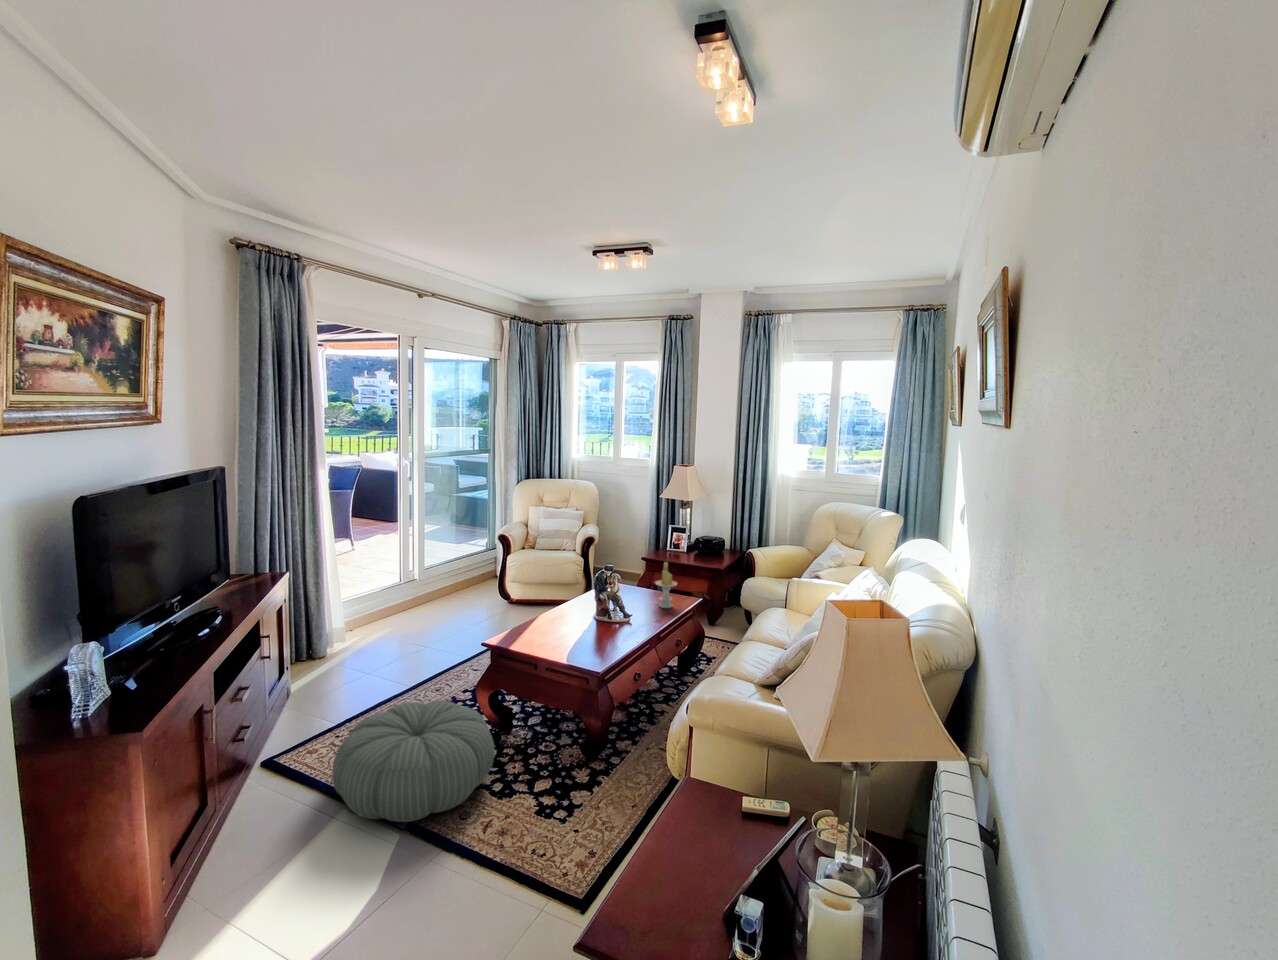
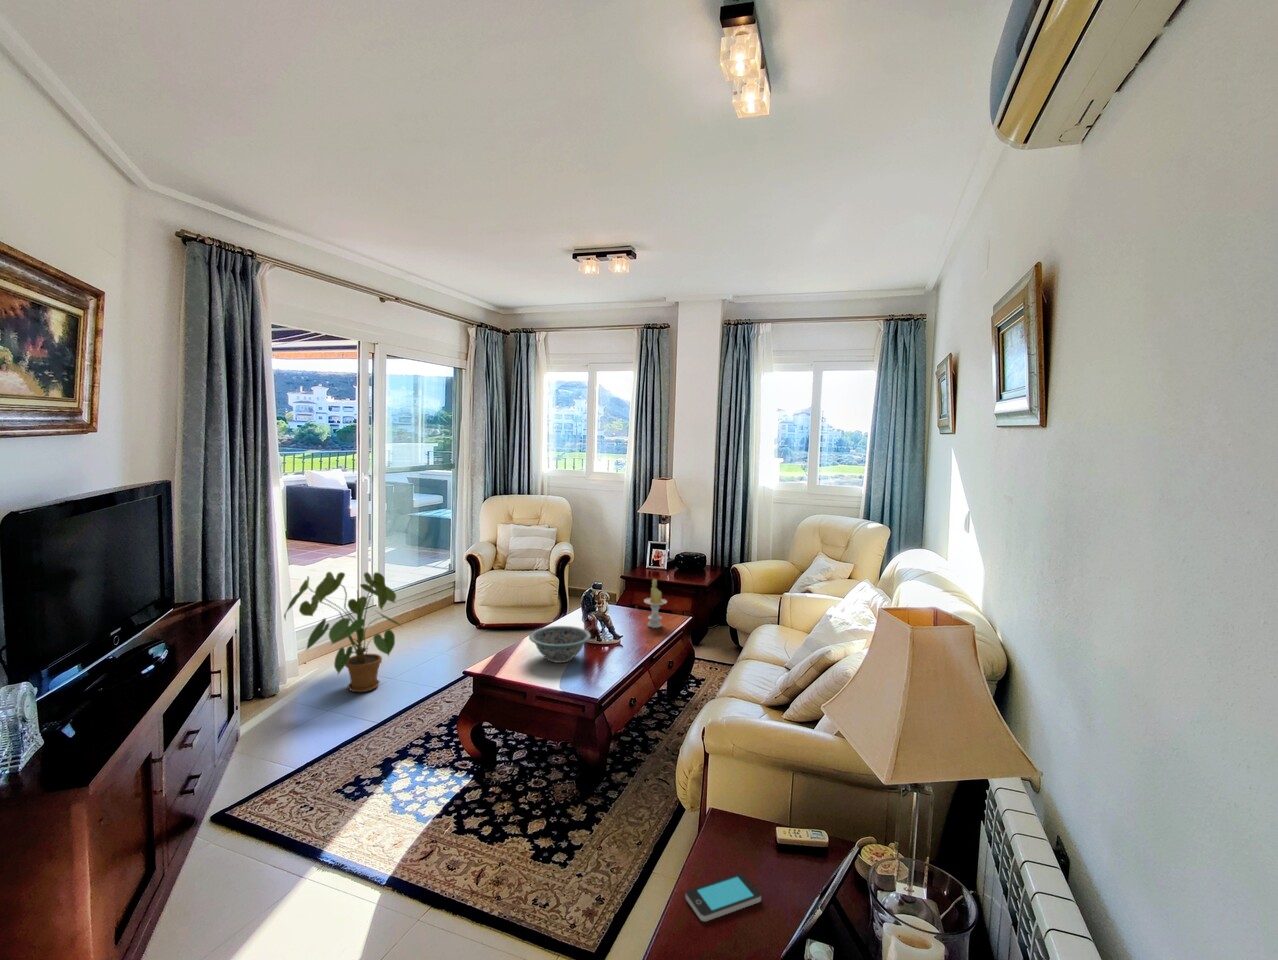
house plant: none [327,549,435,660] -> present [284,572,400,692]
decorative bowl: none [543,604,600,638] -> present [529,626,591,663]
pouf: present [332,700,495,822] -> none [299,736,483,878]
smartphone: none [646,830,713,868] -> present [686,873,761,922]

